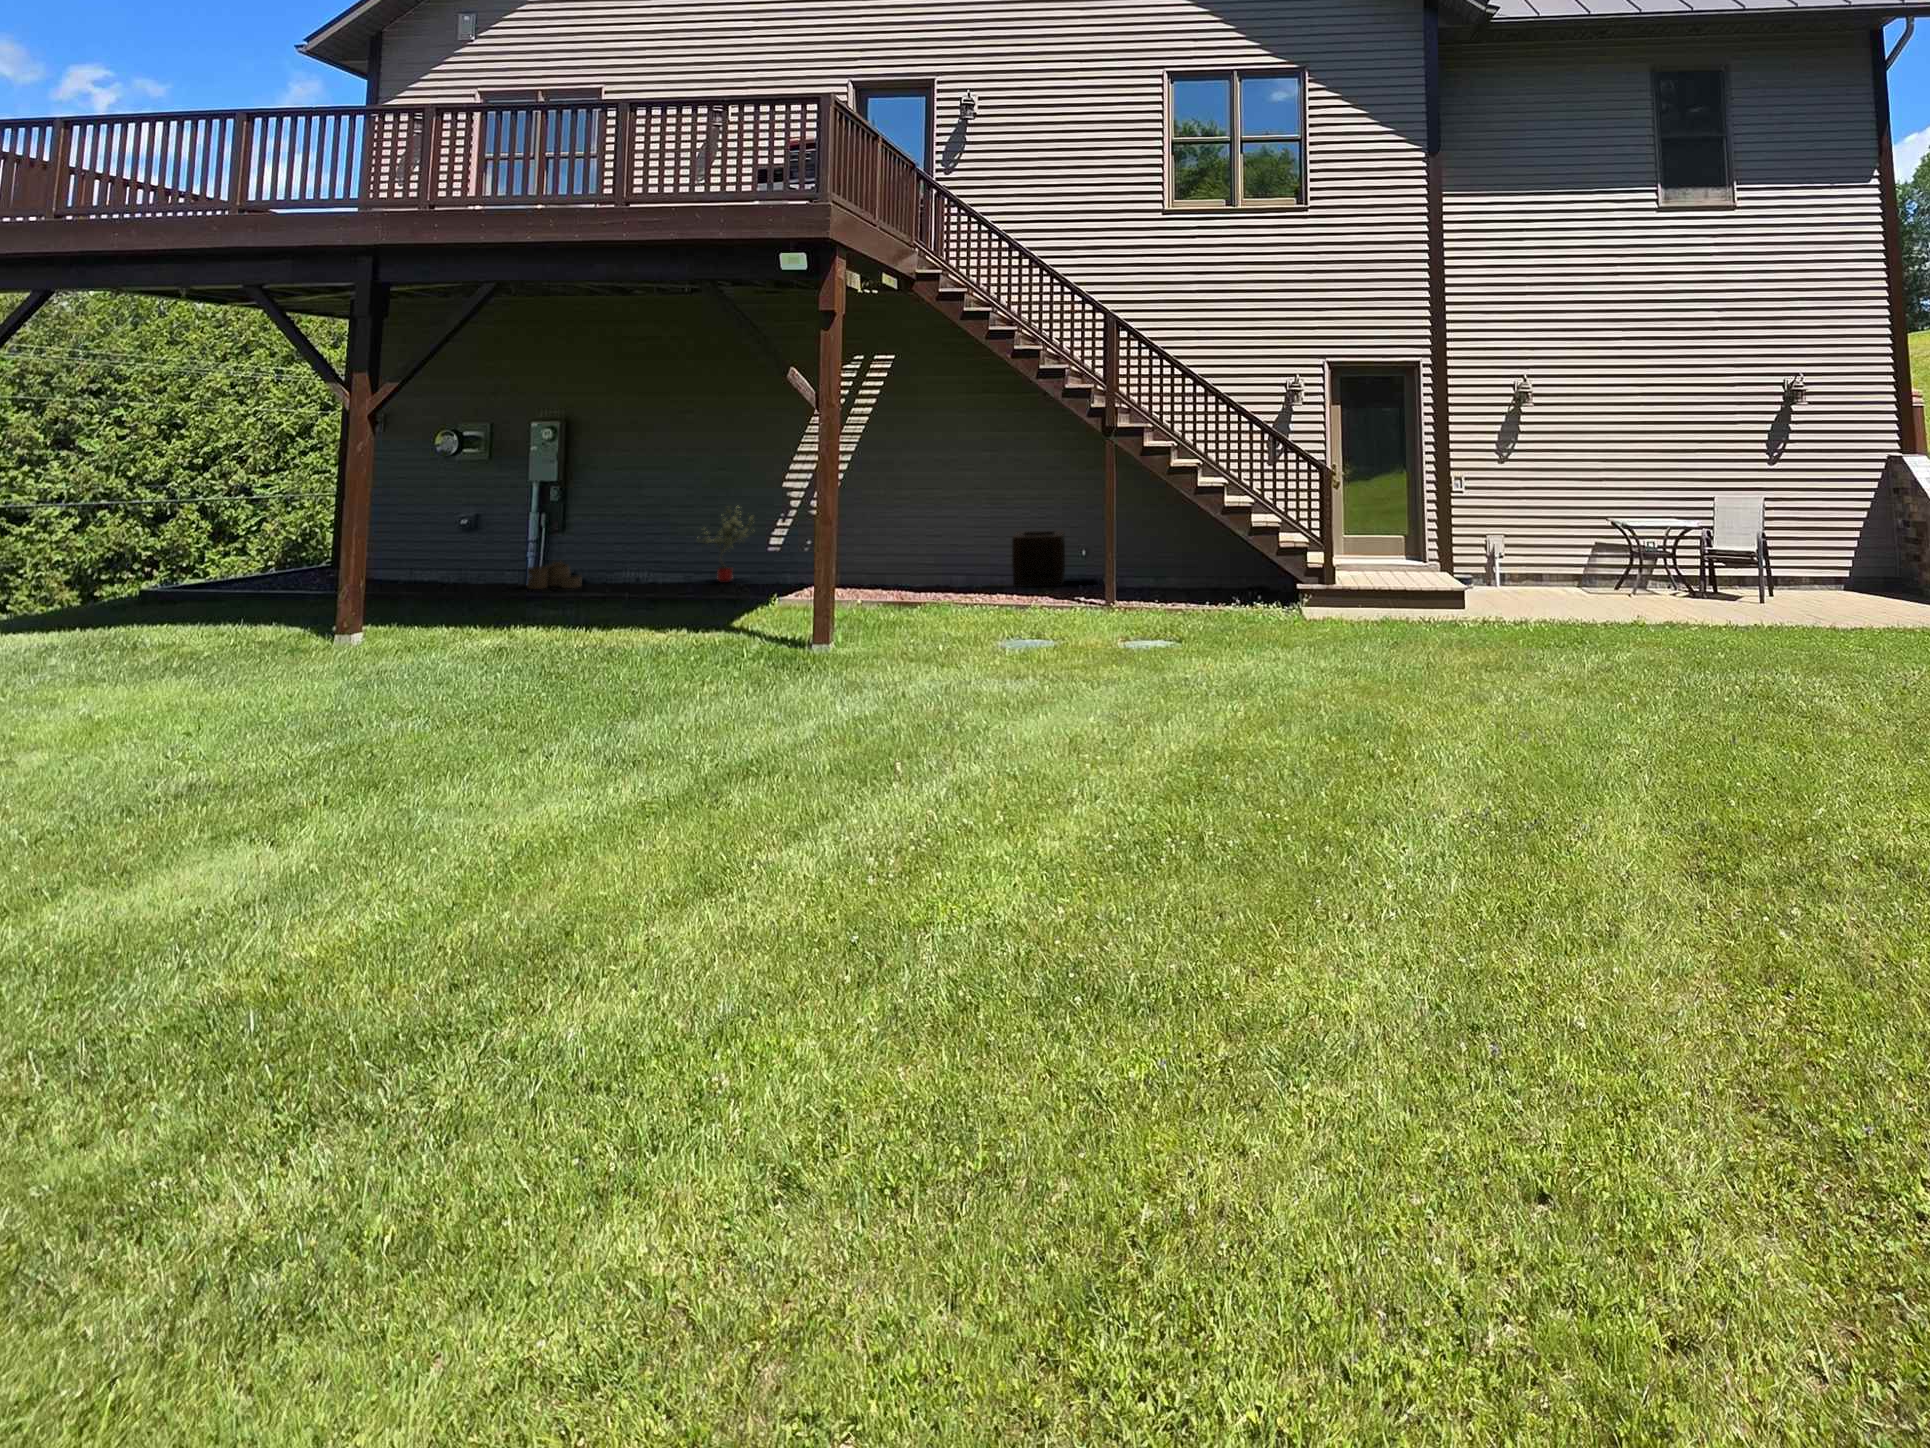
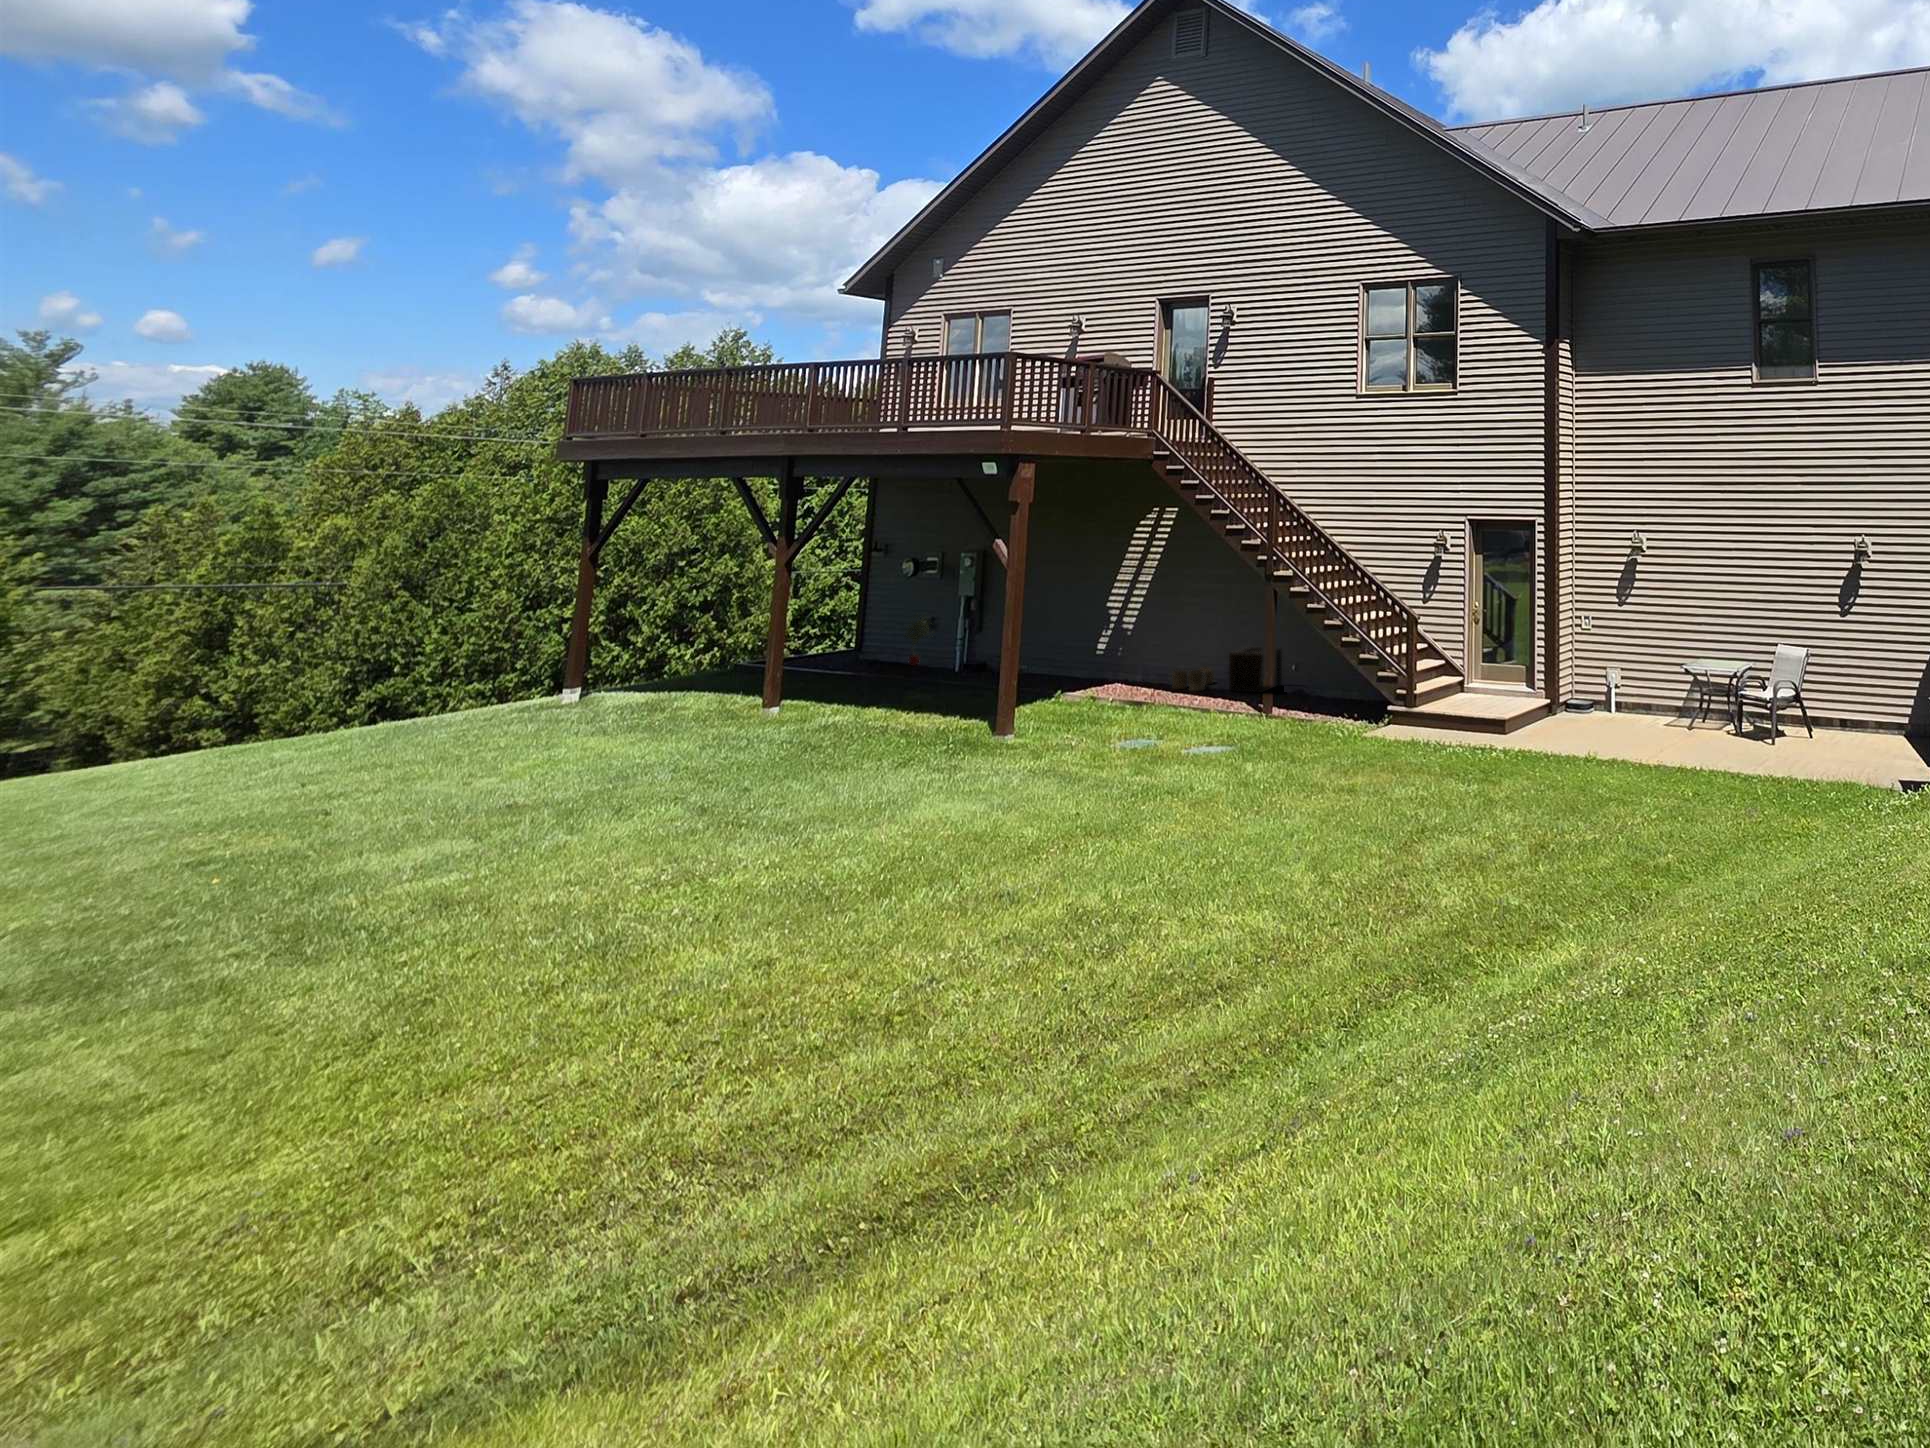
potted tree: present [698,506,754,583] -> present [904,613,935,665]
woven basket: present [527,560,581,589] -> present [1172,667,1214,691]

